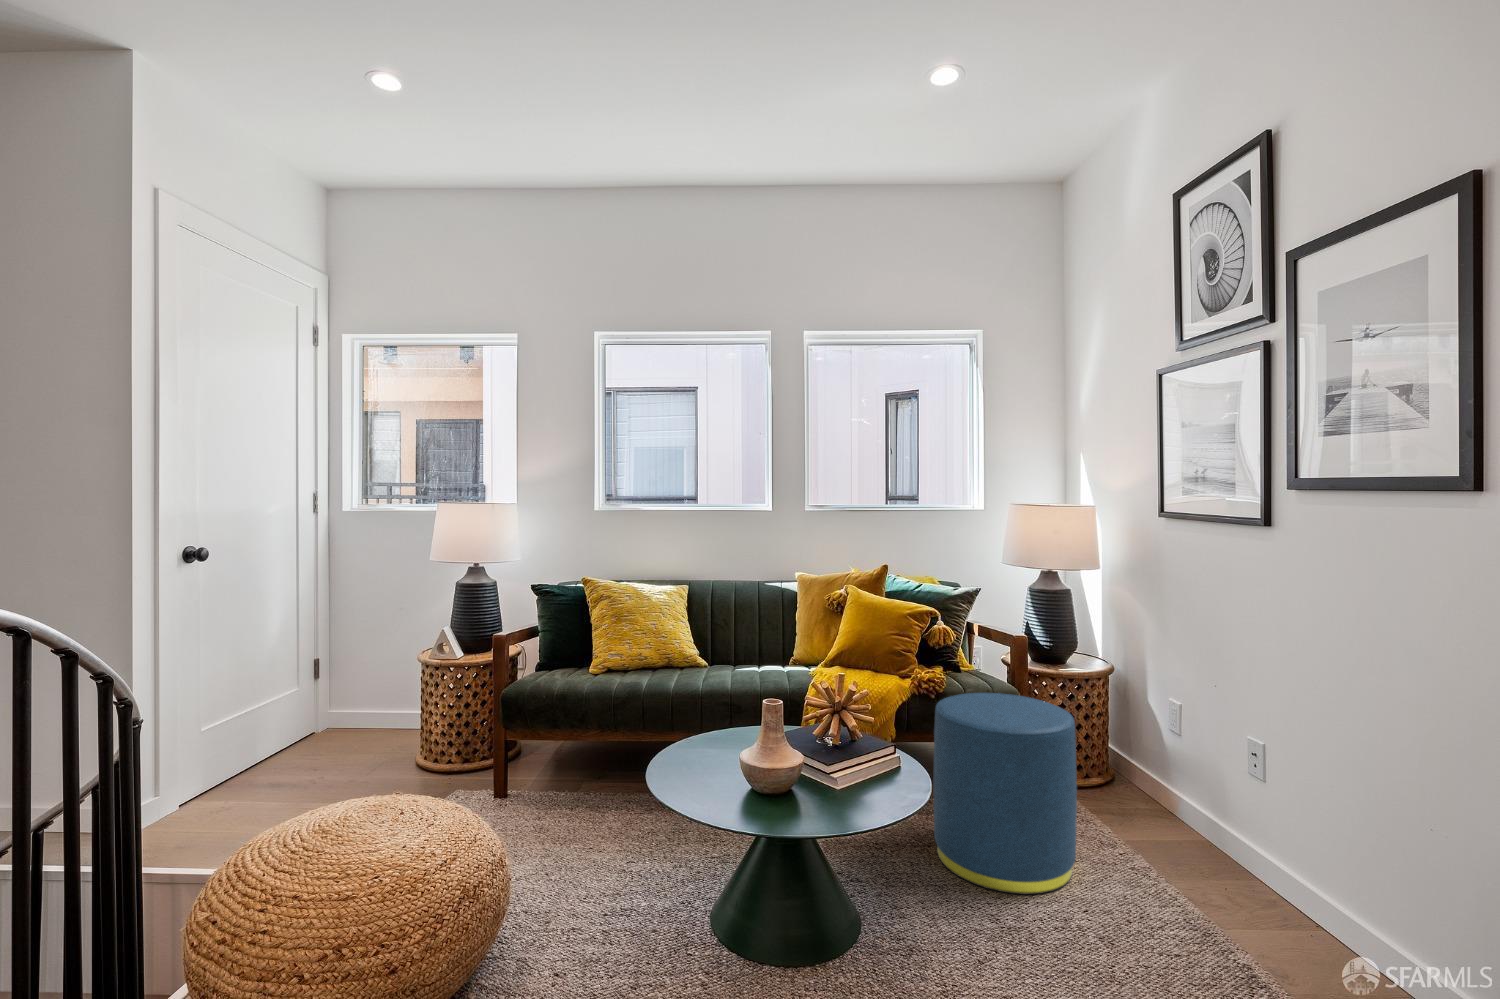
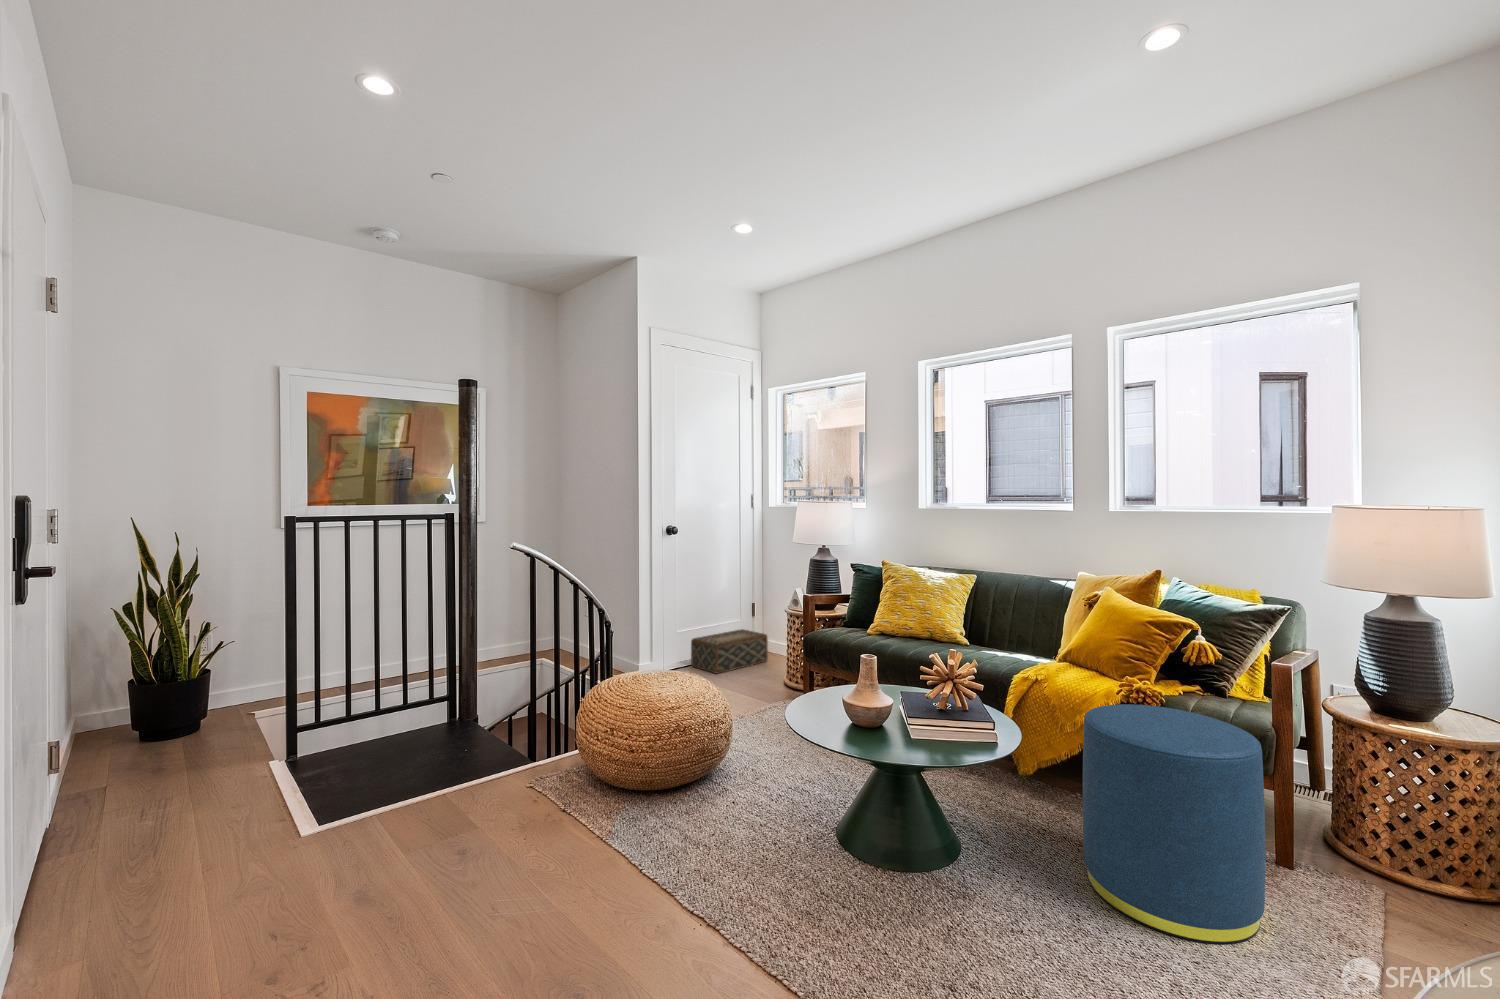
woven basket: none [226,703,360,786] -> present [691,629,768,674]

